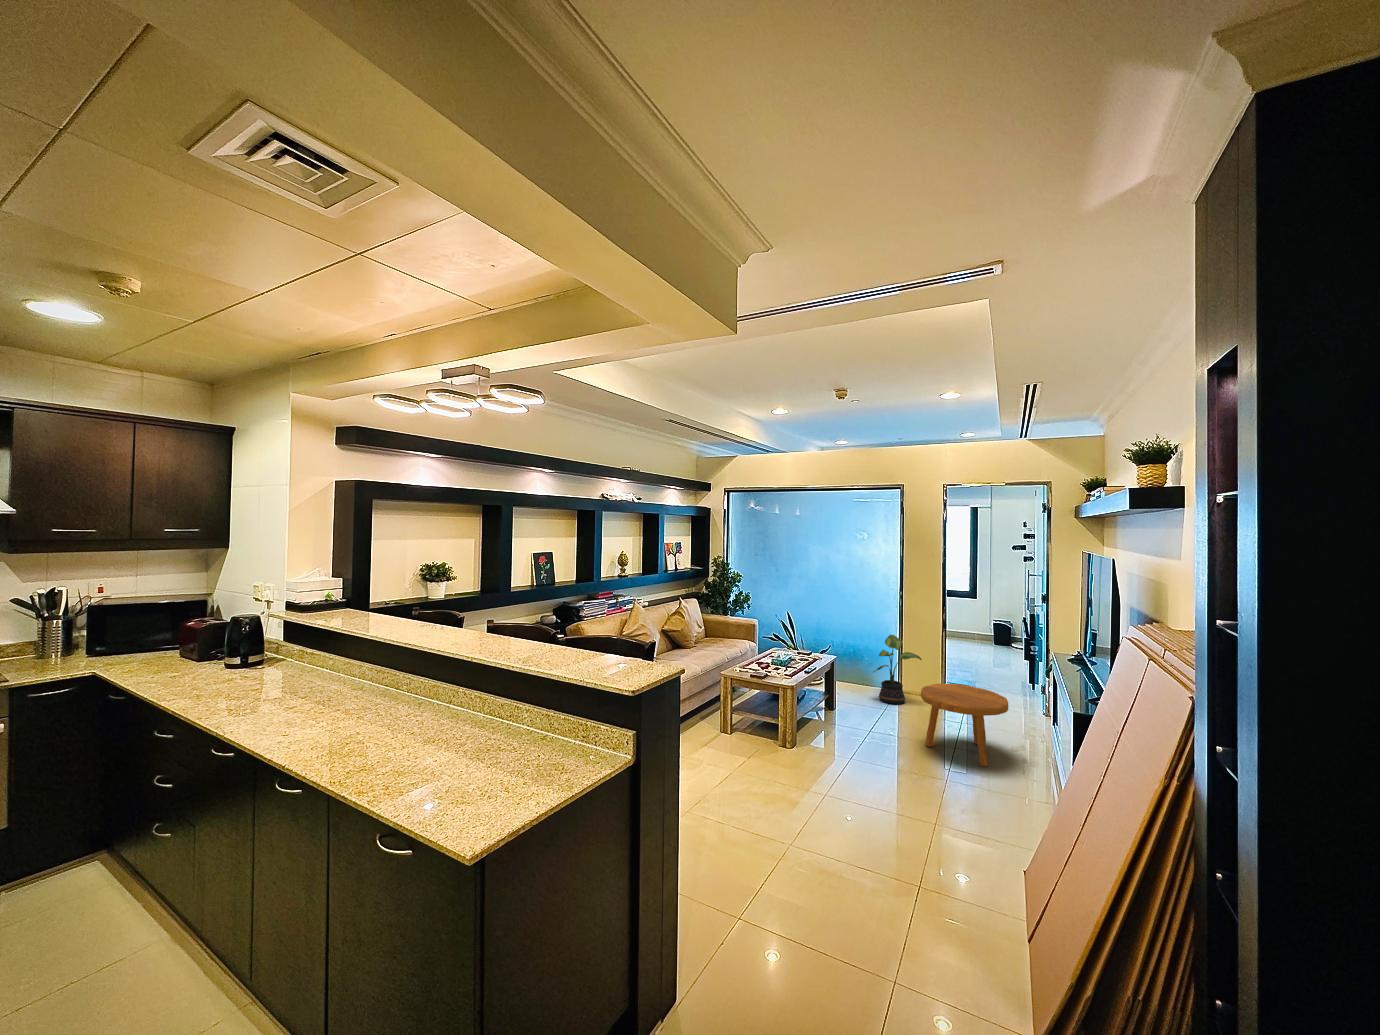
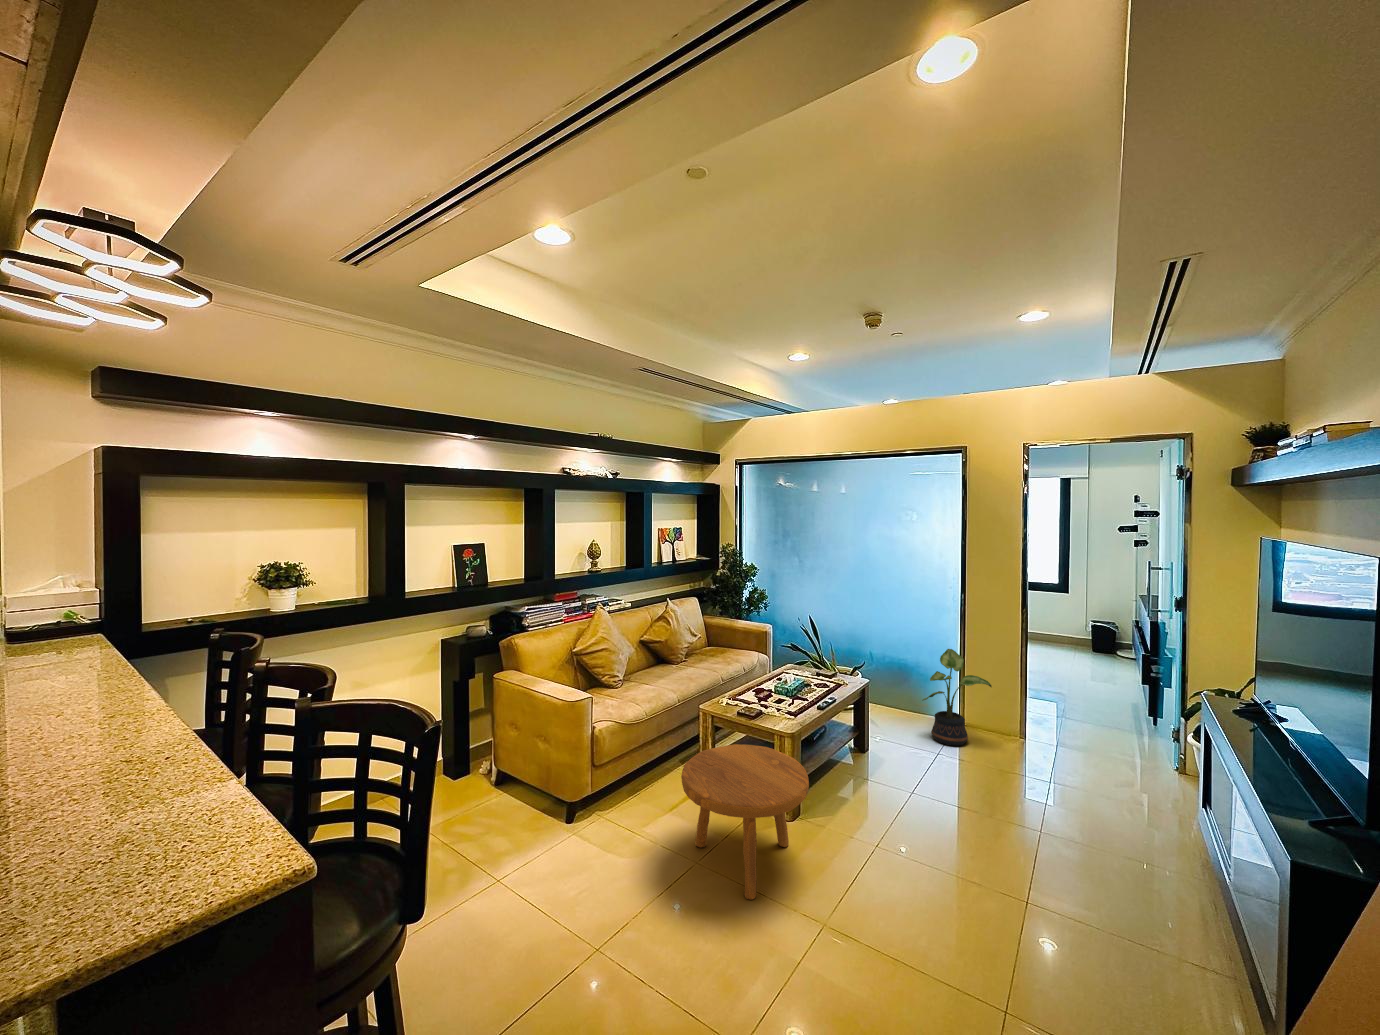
footstool: present [921,684,1008,766] -> present [681,744,809,900]

